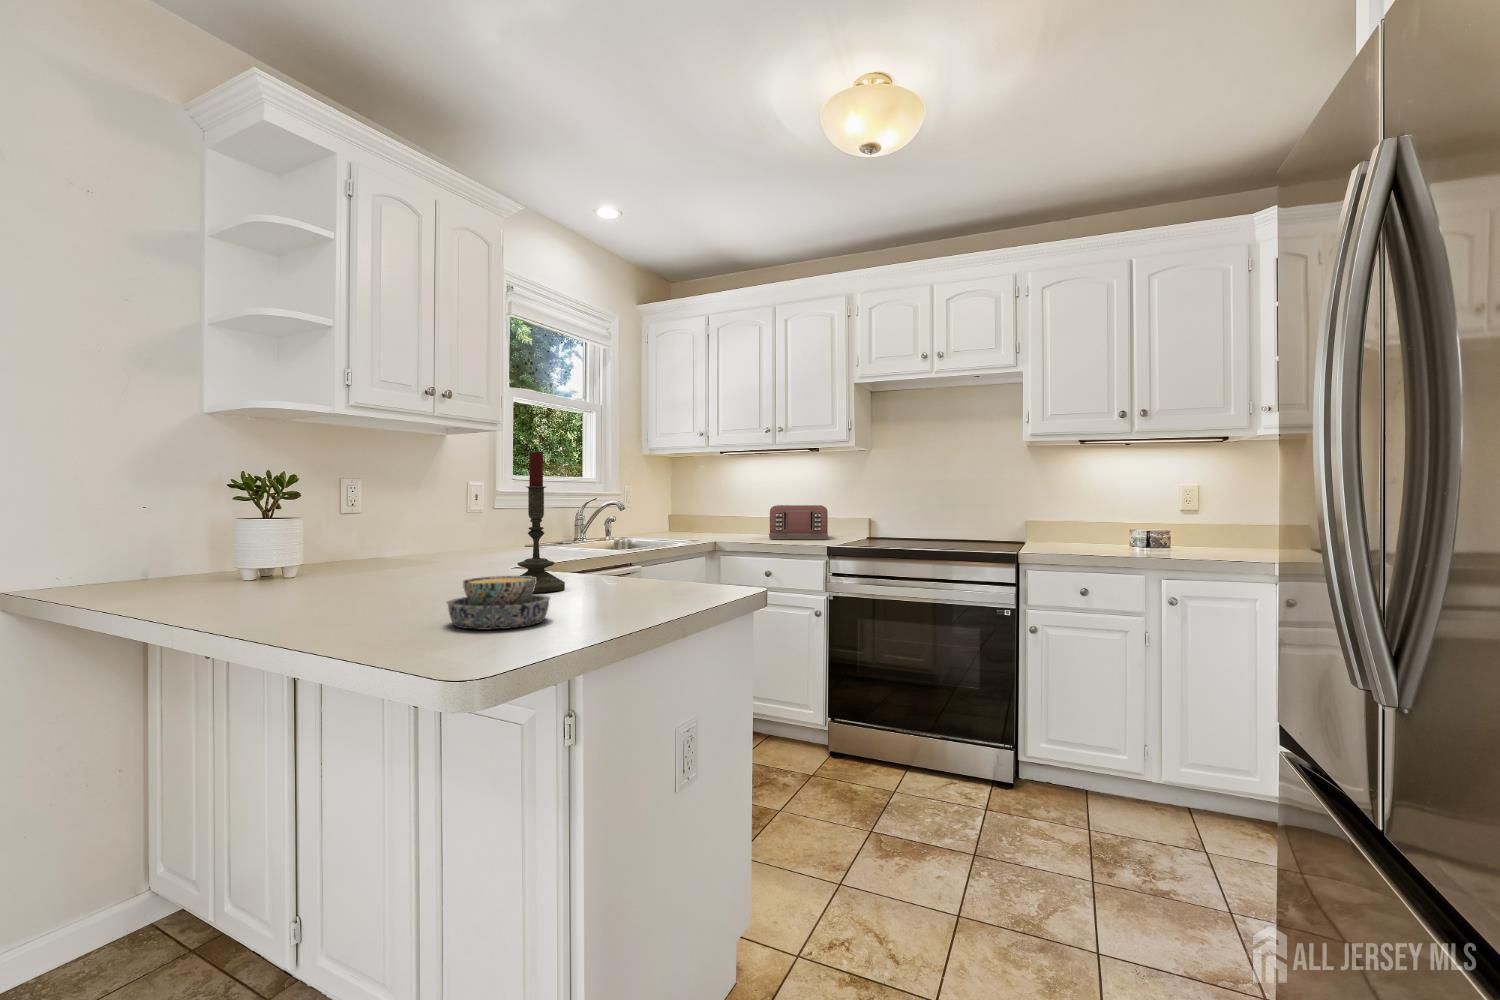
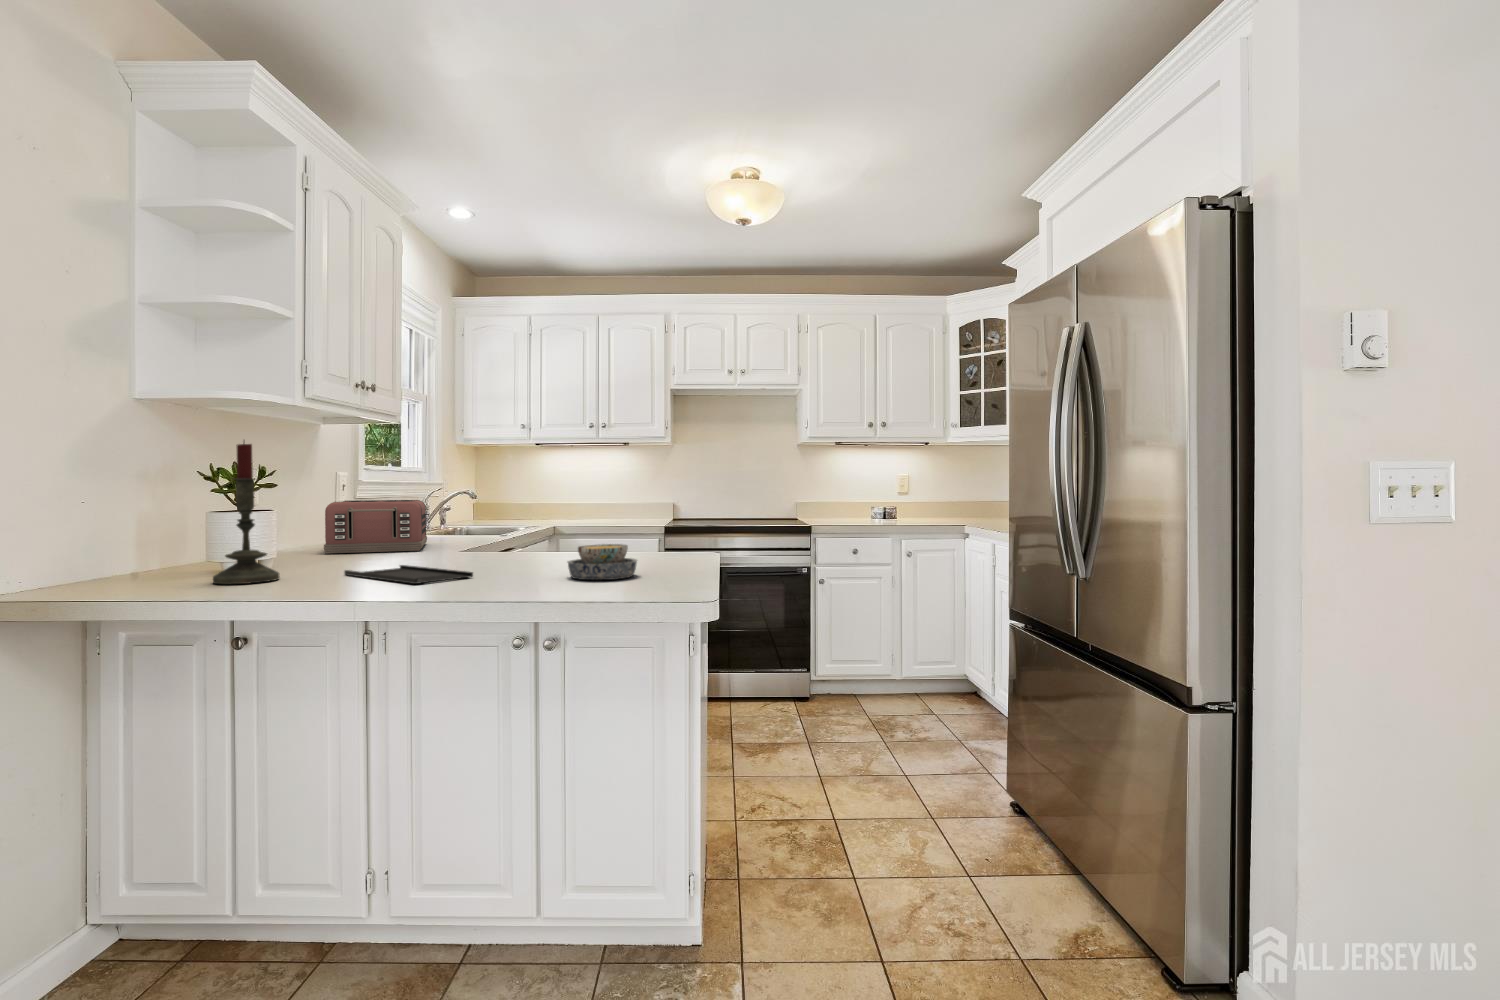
candle: present [517,447,565,593] -> present [213,442,280,584]
toaster: present [769,505,828,540] -> present [324,500,427,553]
tray: none [276,587,371,616] -> present [344,565,473,584]

